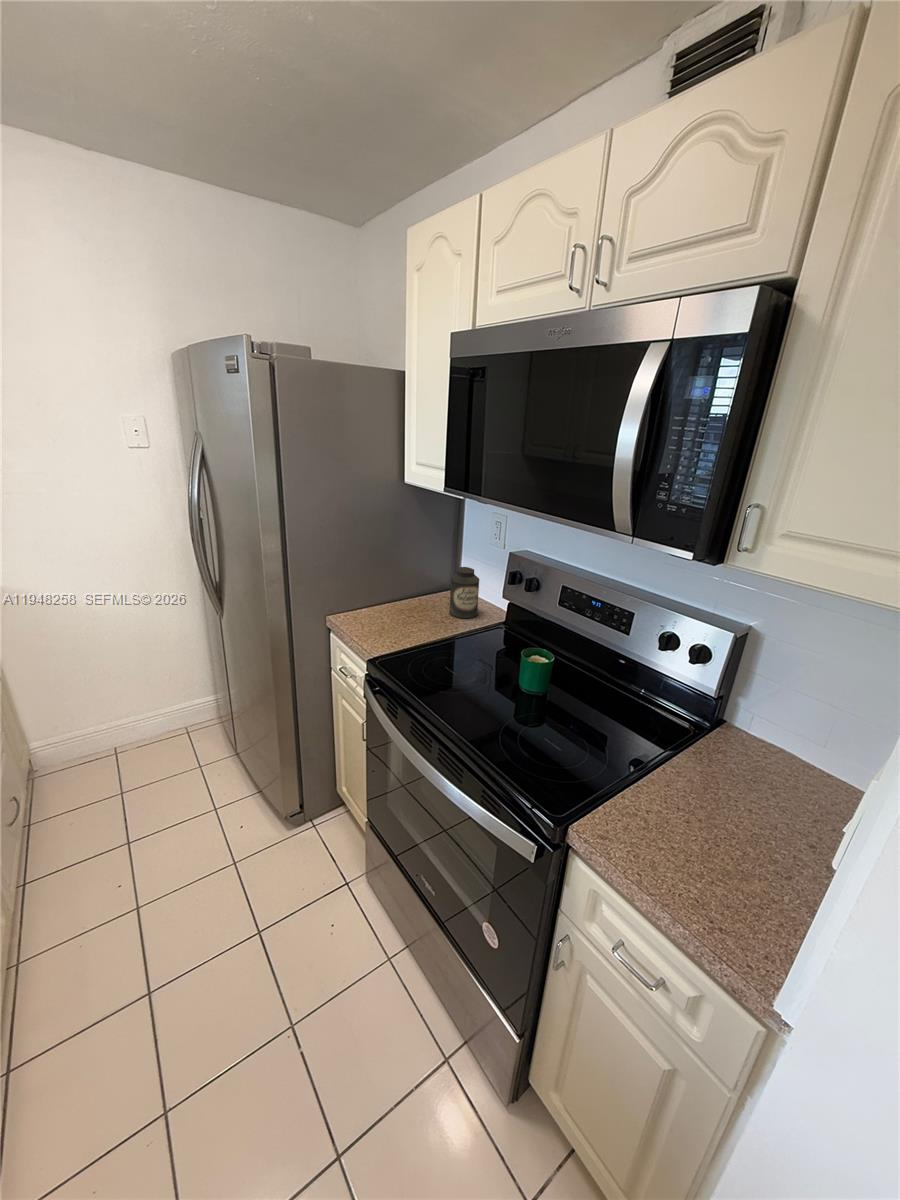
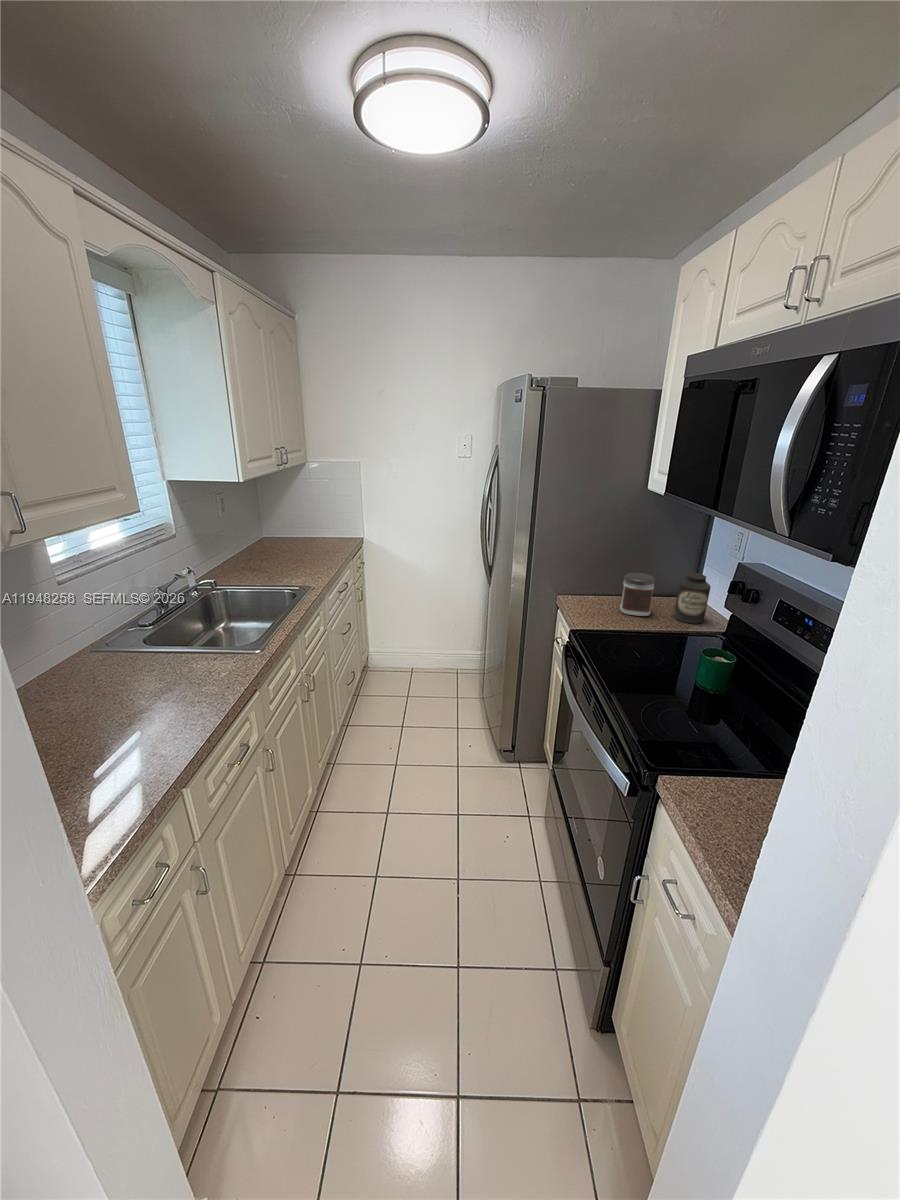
jar: none [397,576,431,623] -> present [620,573,655,616]

